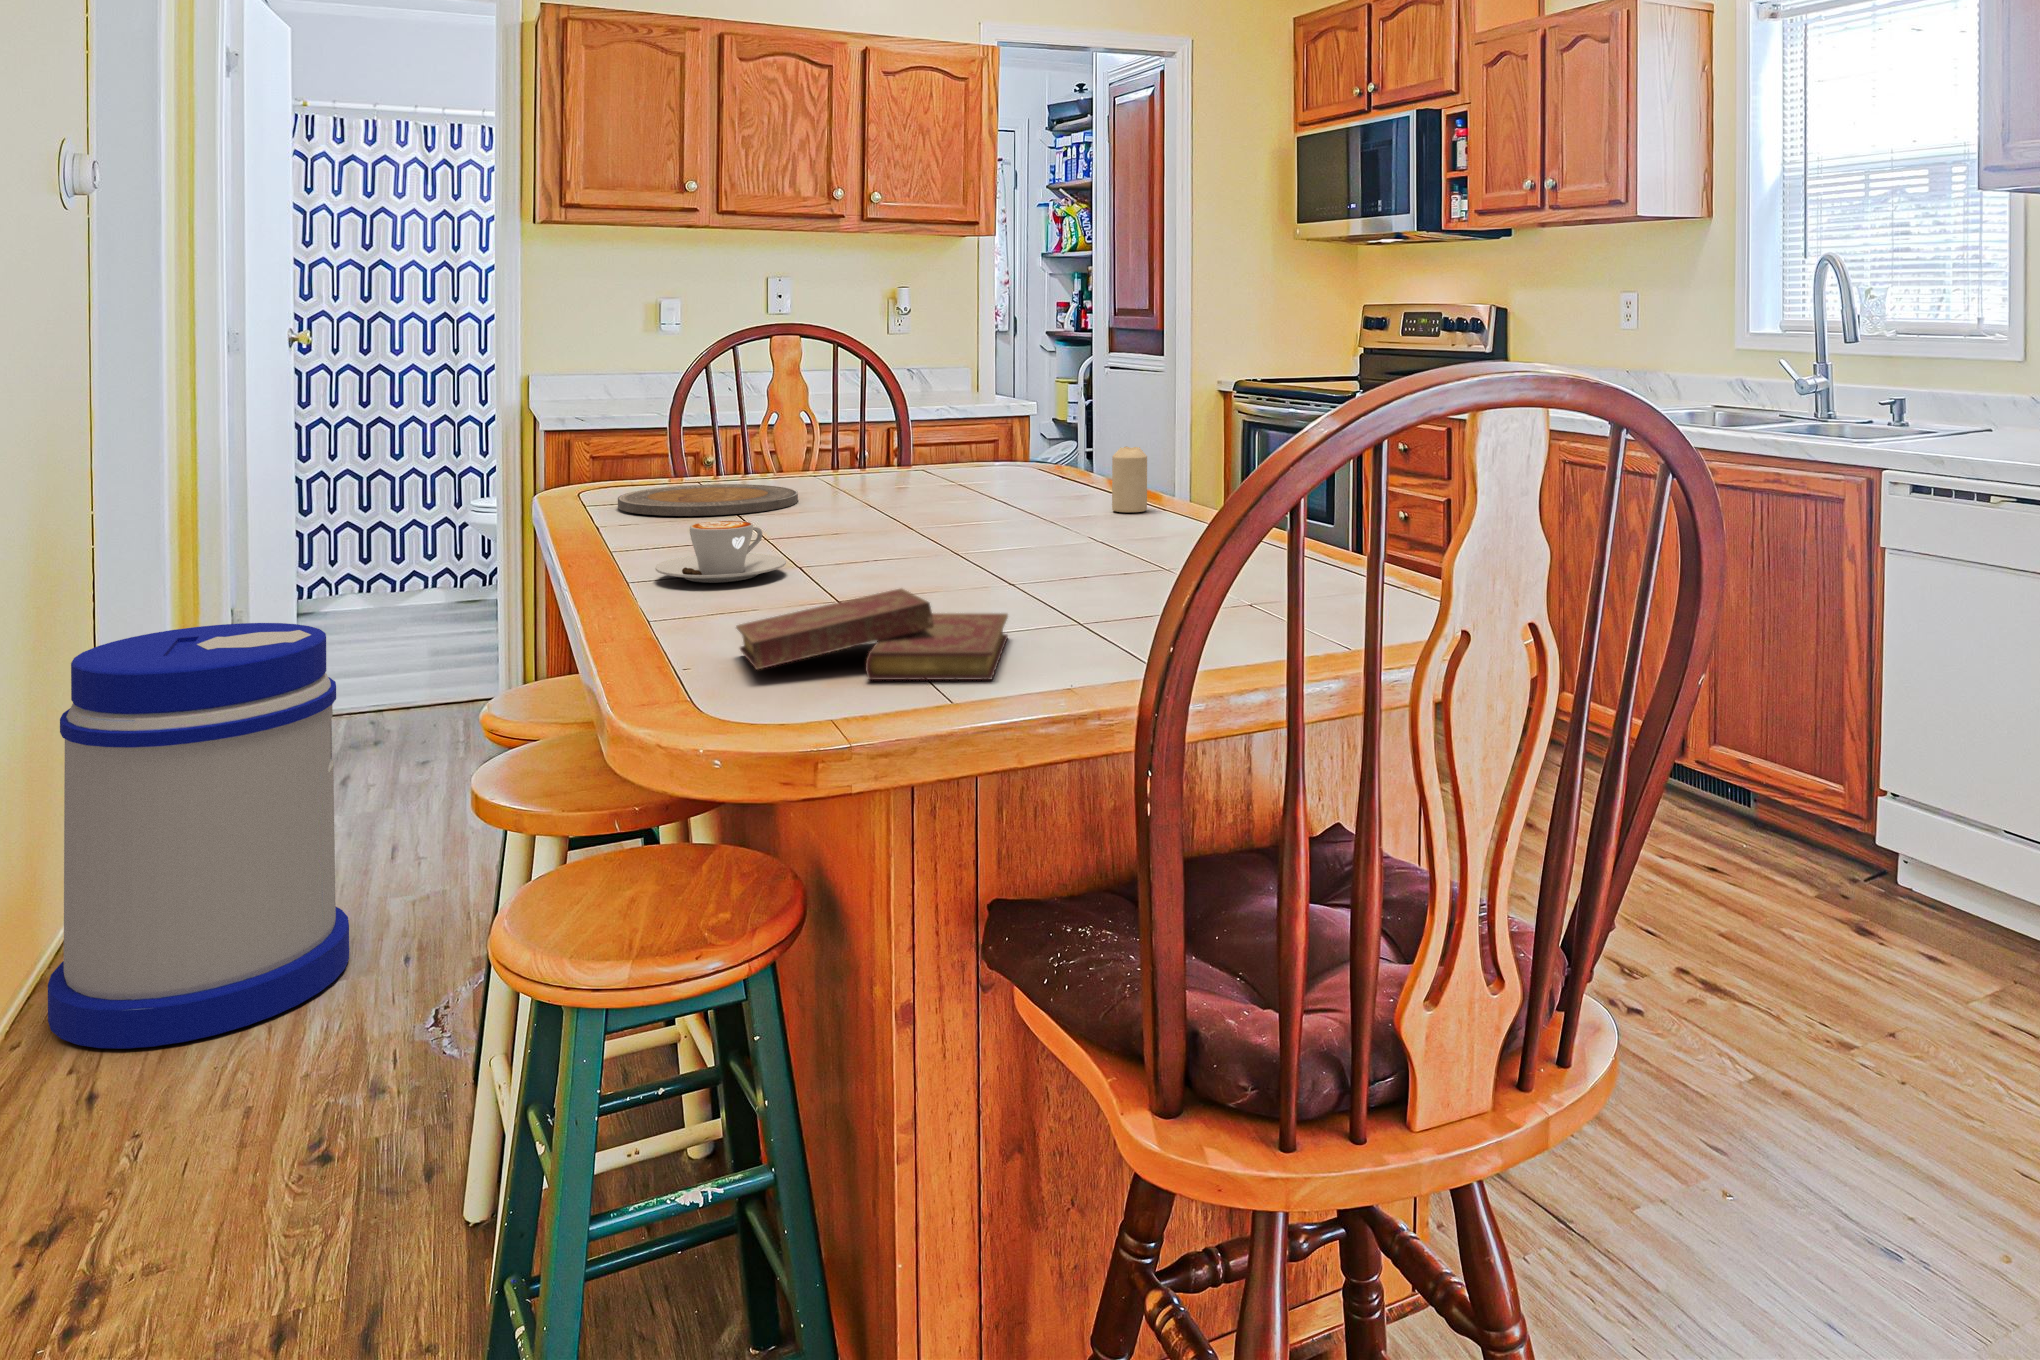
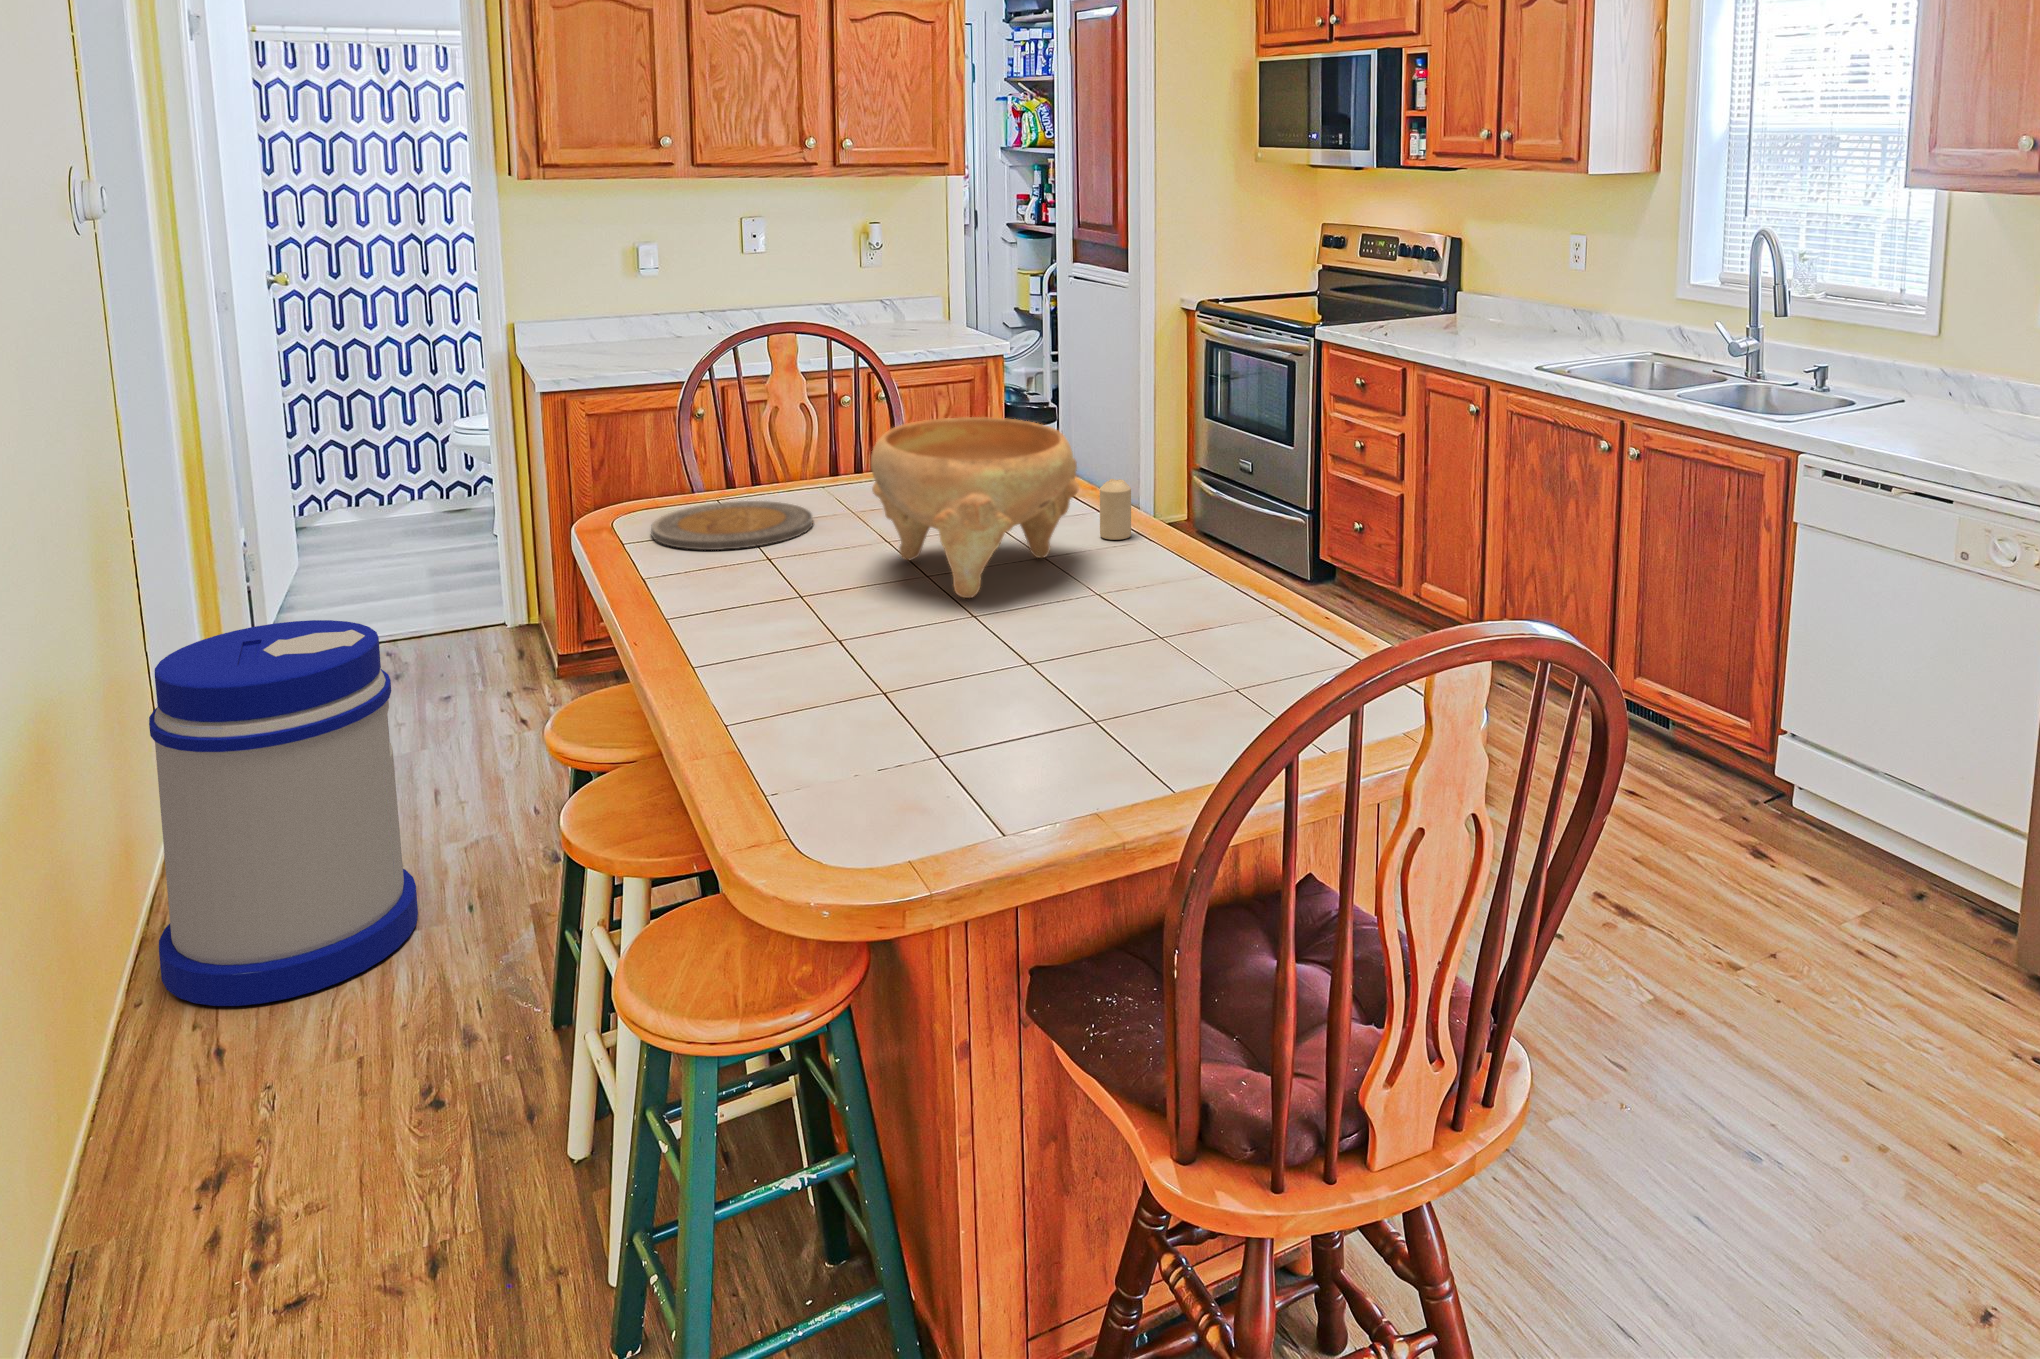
decorative bowl: none [854,368,1087,547] -> present [871,417,1079,598]
coffee cup: present [655,520,786,583] -> none [715,595,826,656]
book: present [736,589,1008,680] -> none [809,694,1029,792]

